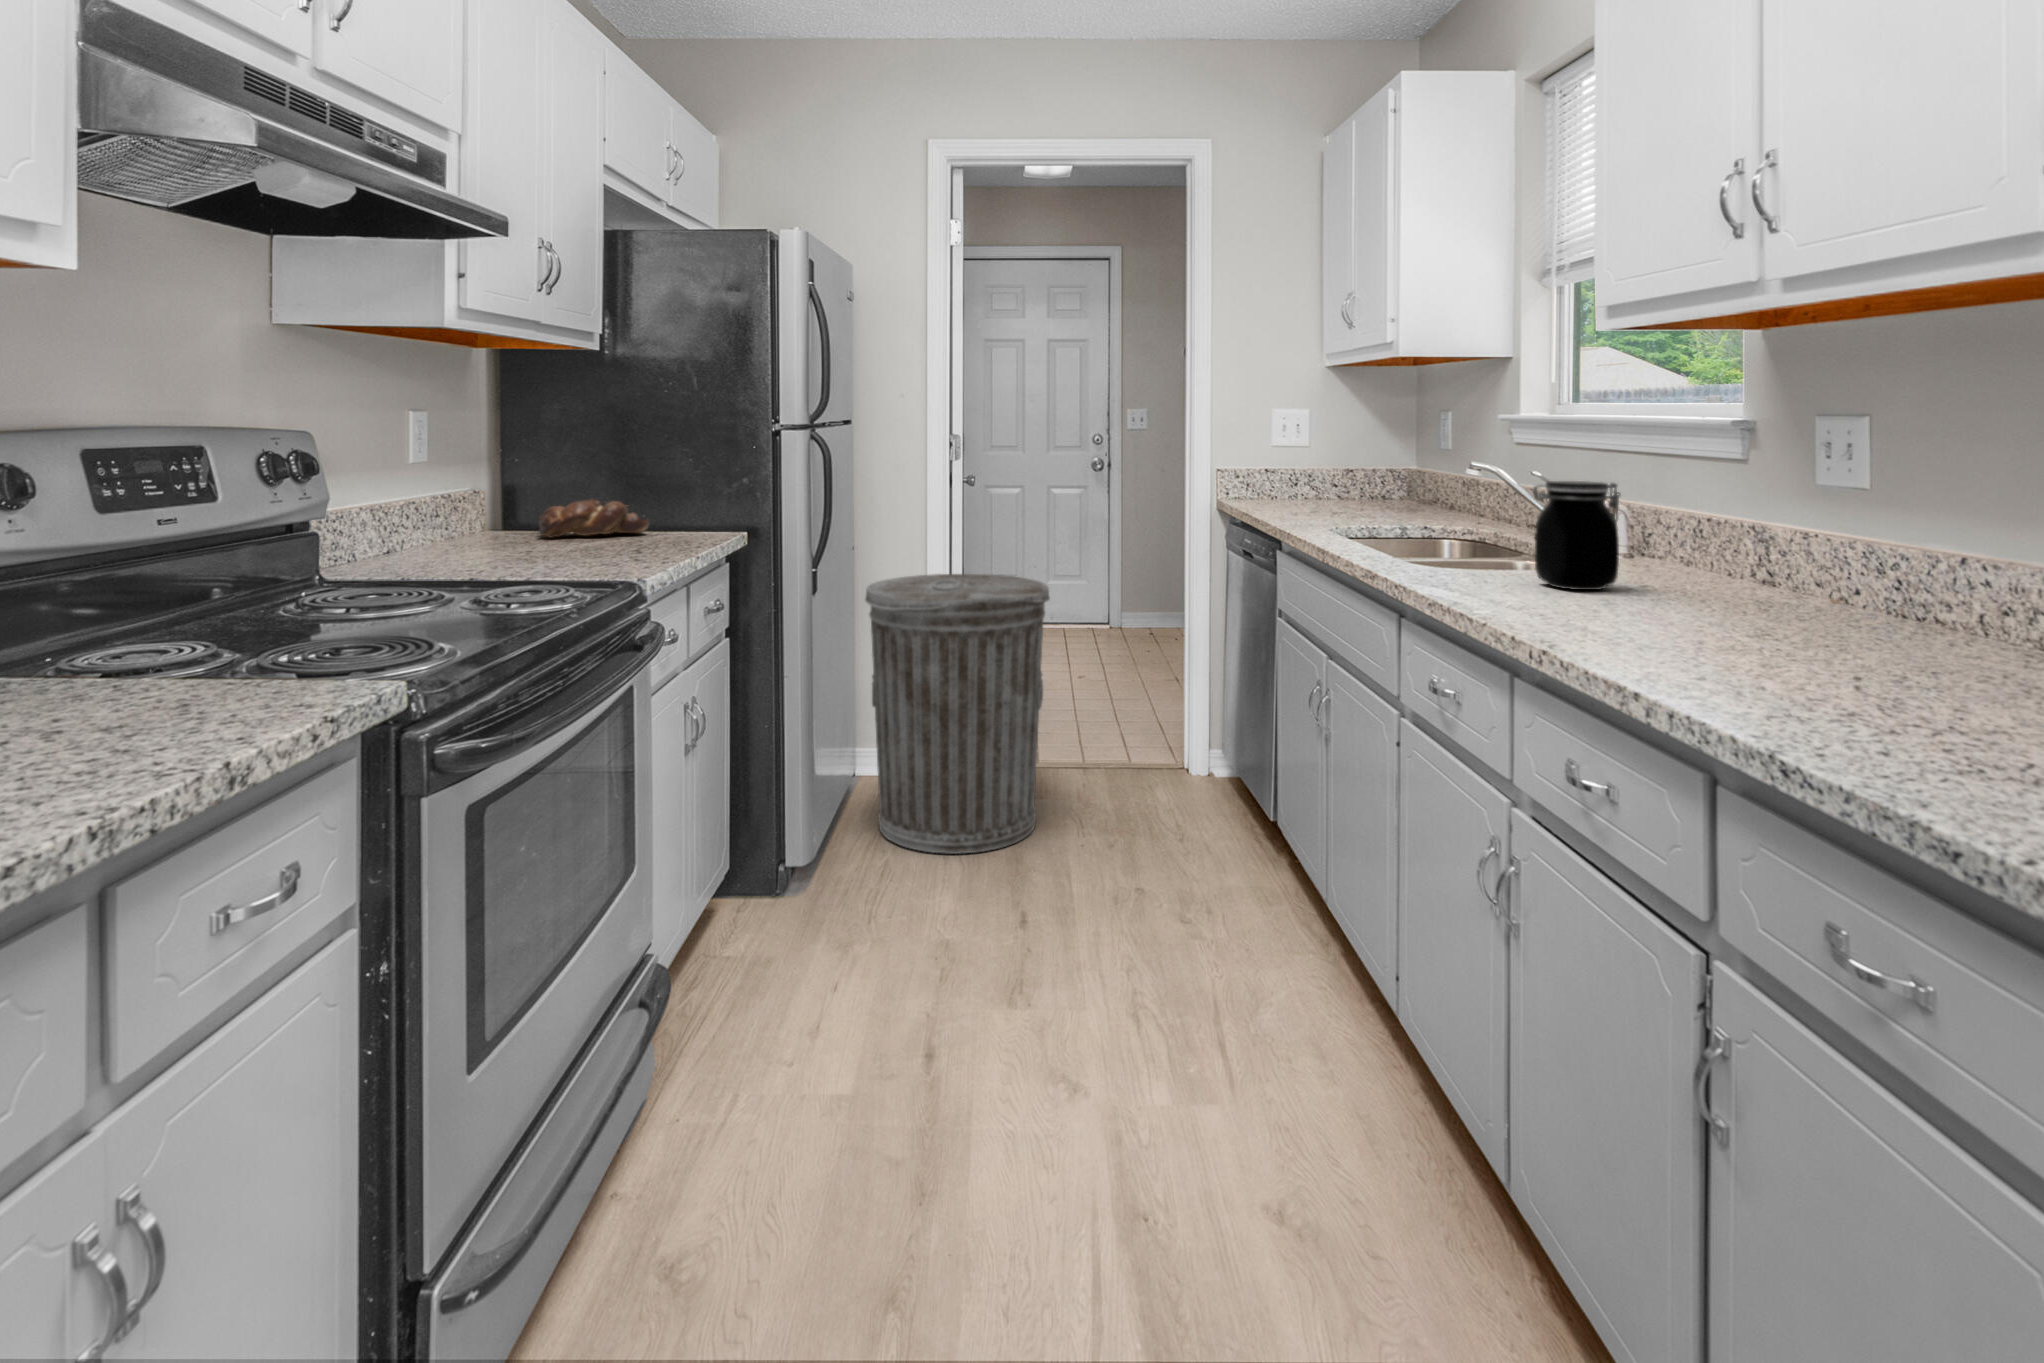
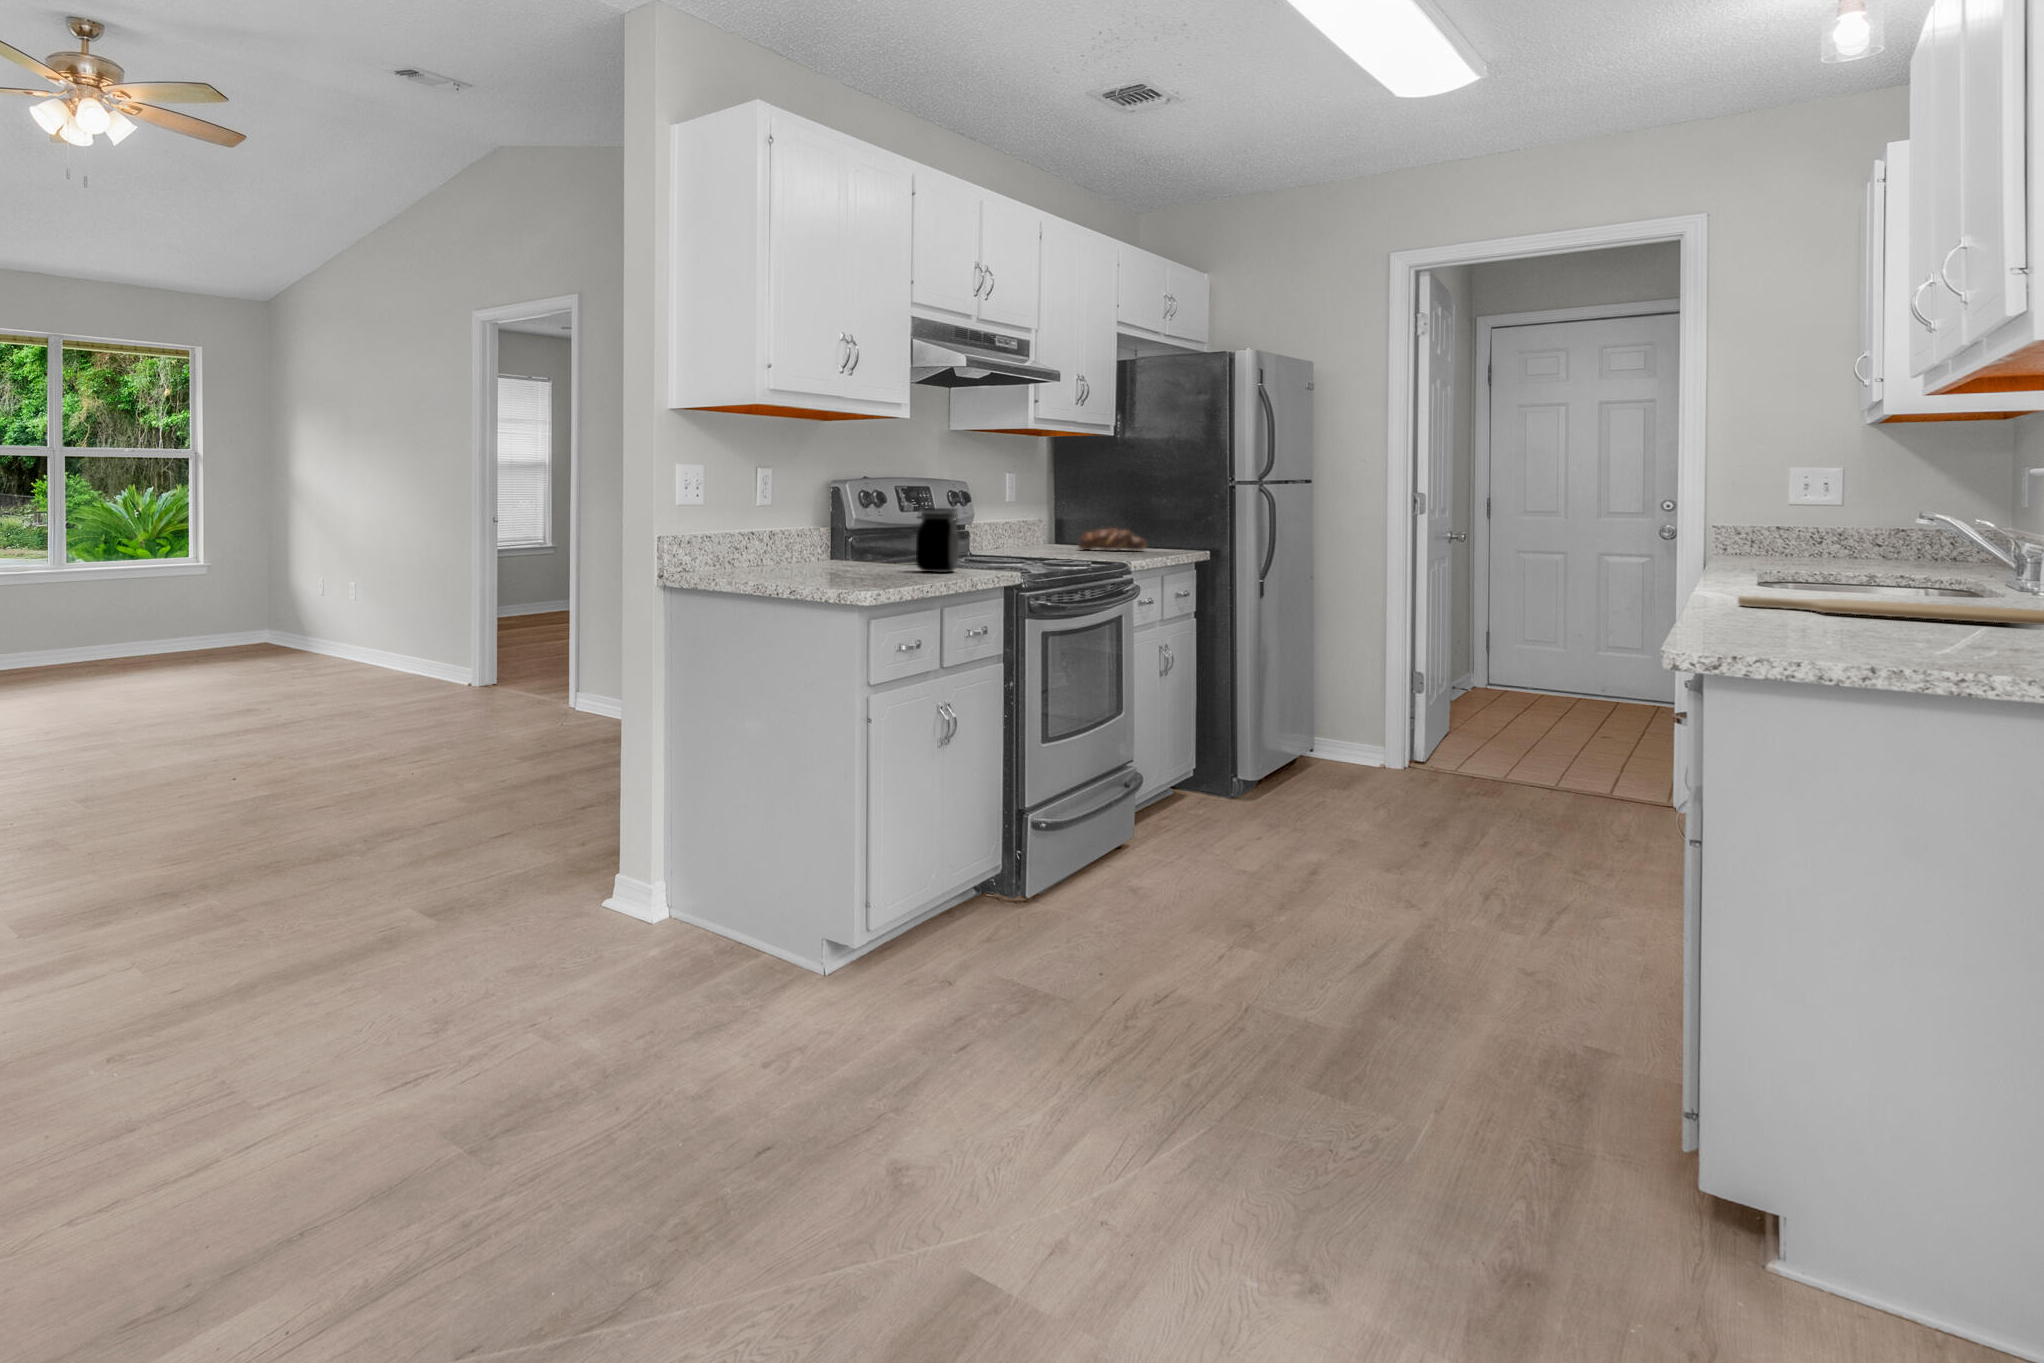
jar: present [1533,481,1620,590] -> present [916,508,959,572]
trash can: present [865,574,1050,854] -> none [1314,601,1487,807]
chopping board: none [1577,614,1941,654] -> present [1738,596,2044,625]

